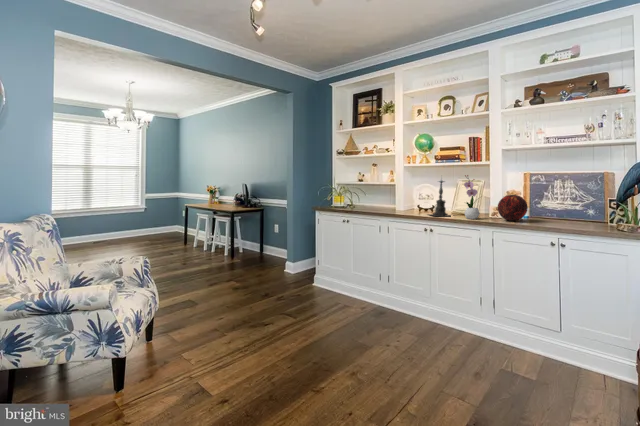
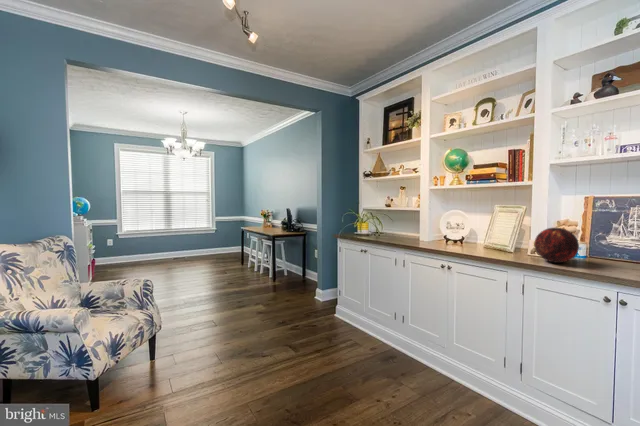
flower arrangement: present [464,175,480,219] -> none [489,200,516,255]
candle holder: present [430,180,448,216] -> none [449,198,479,248]

